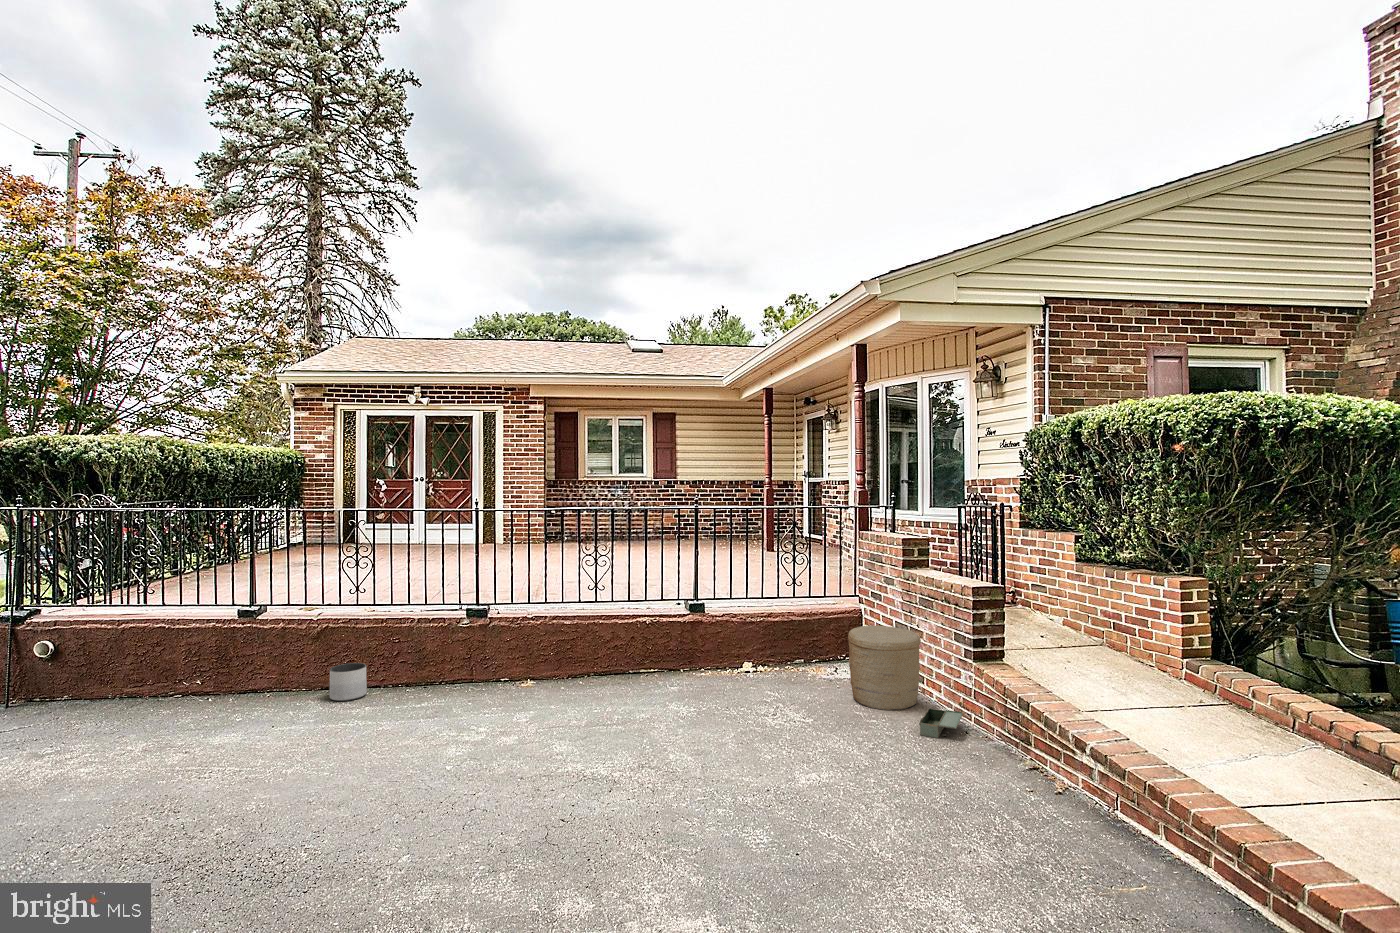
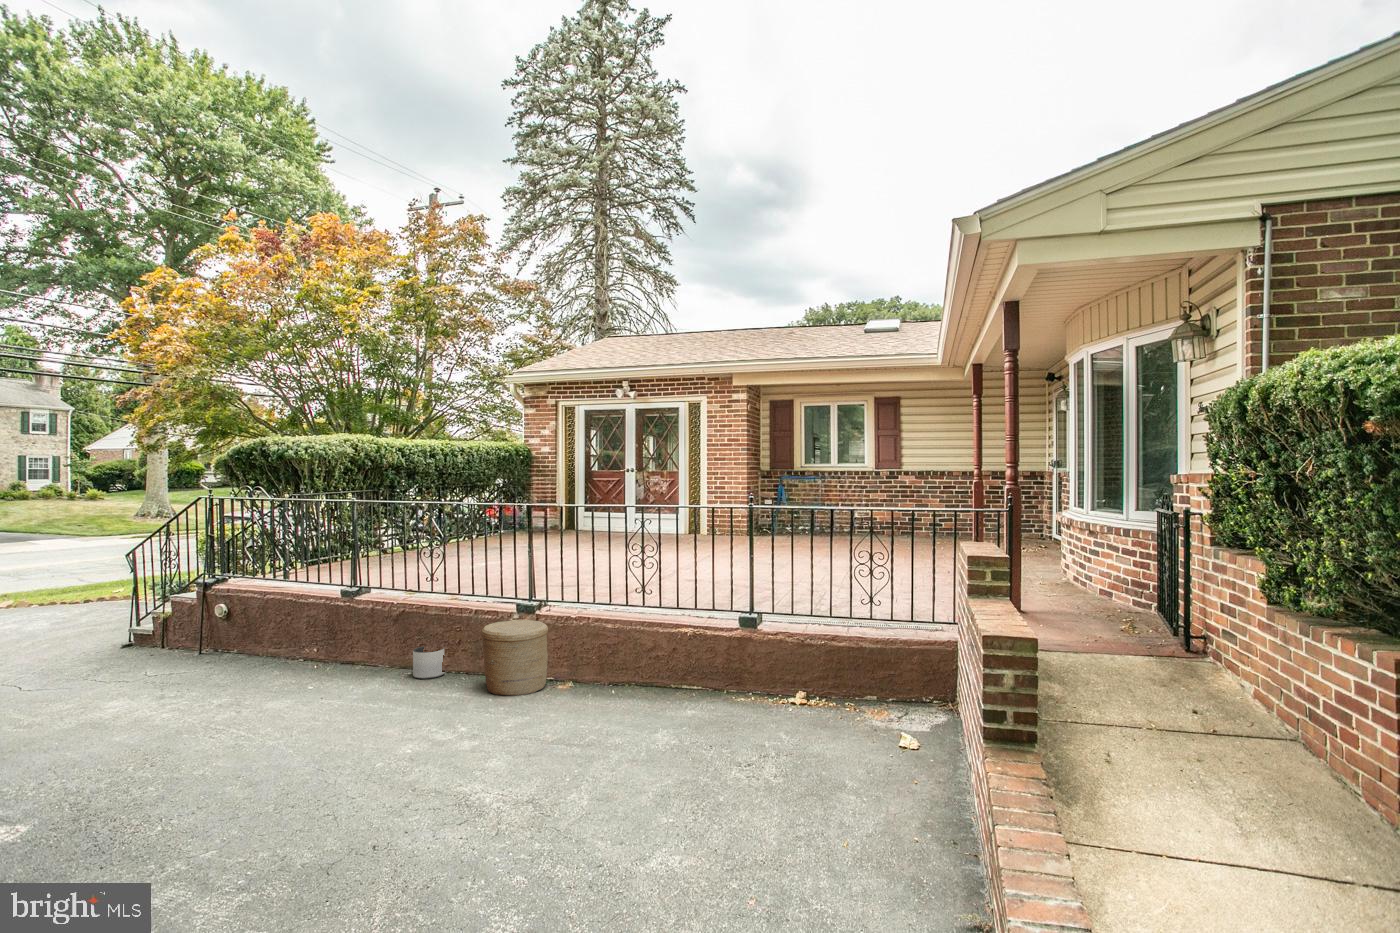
woven basket: present [848,626,921,710] -> present [481,620,548,696]
toolbox: present [919,708,963,738] -> none [889,773,962,812]

